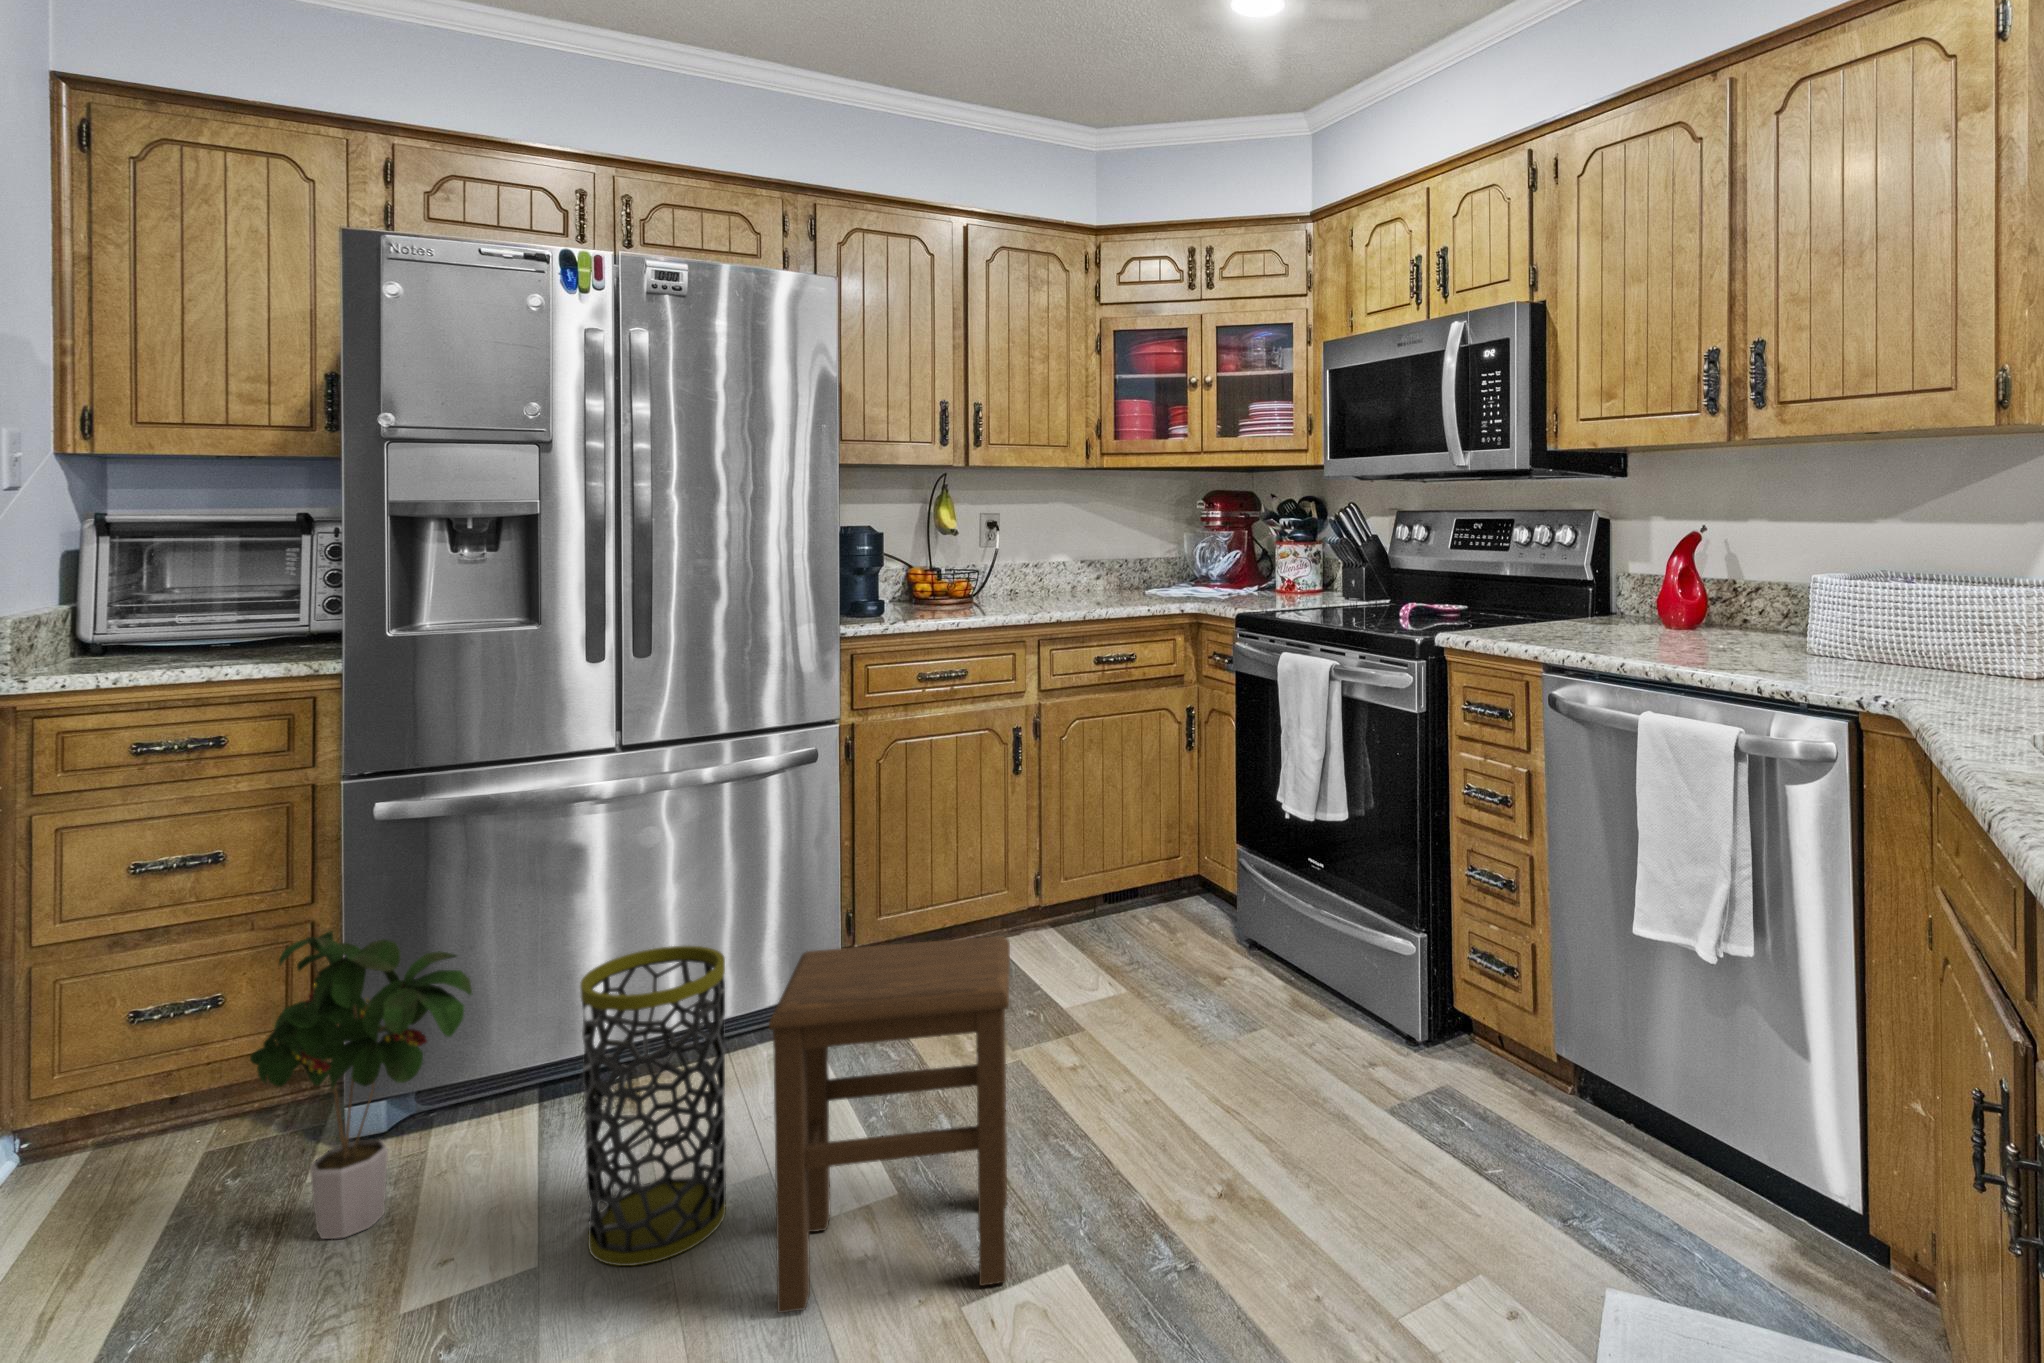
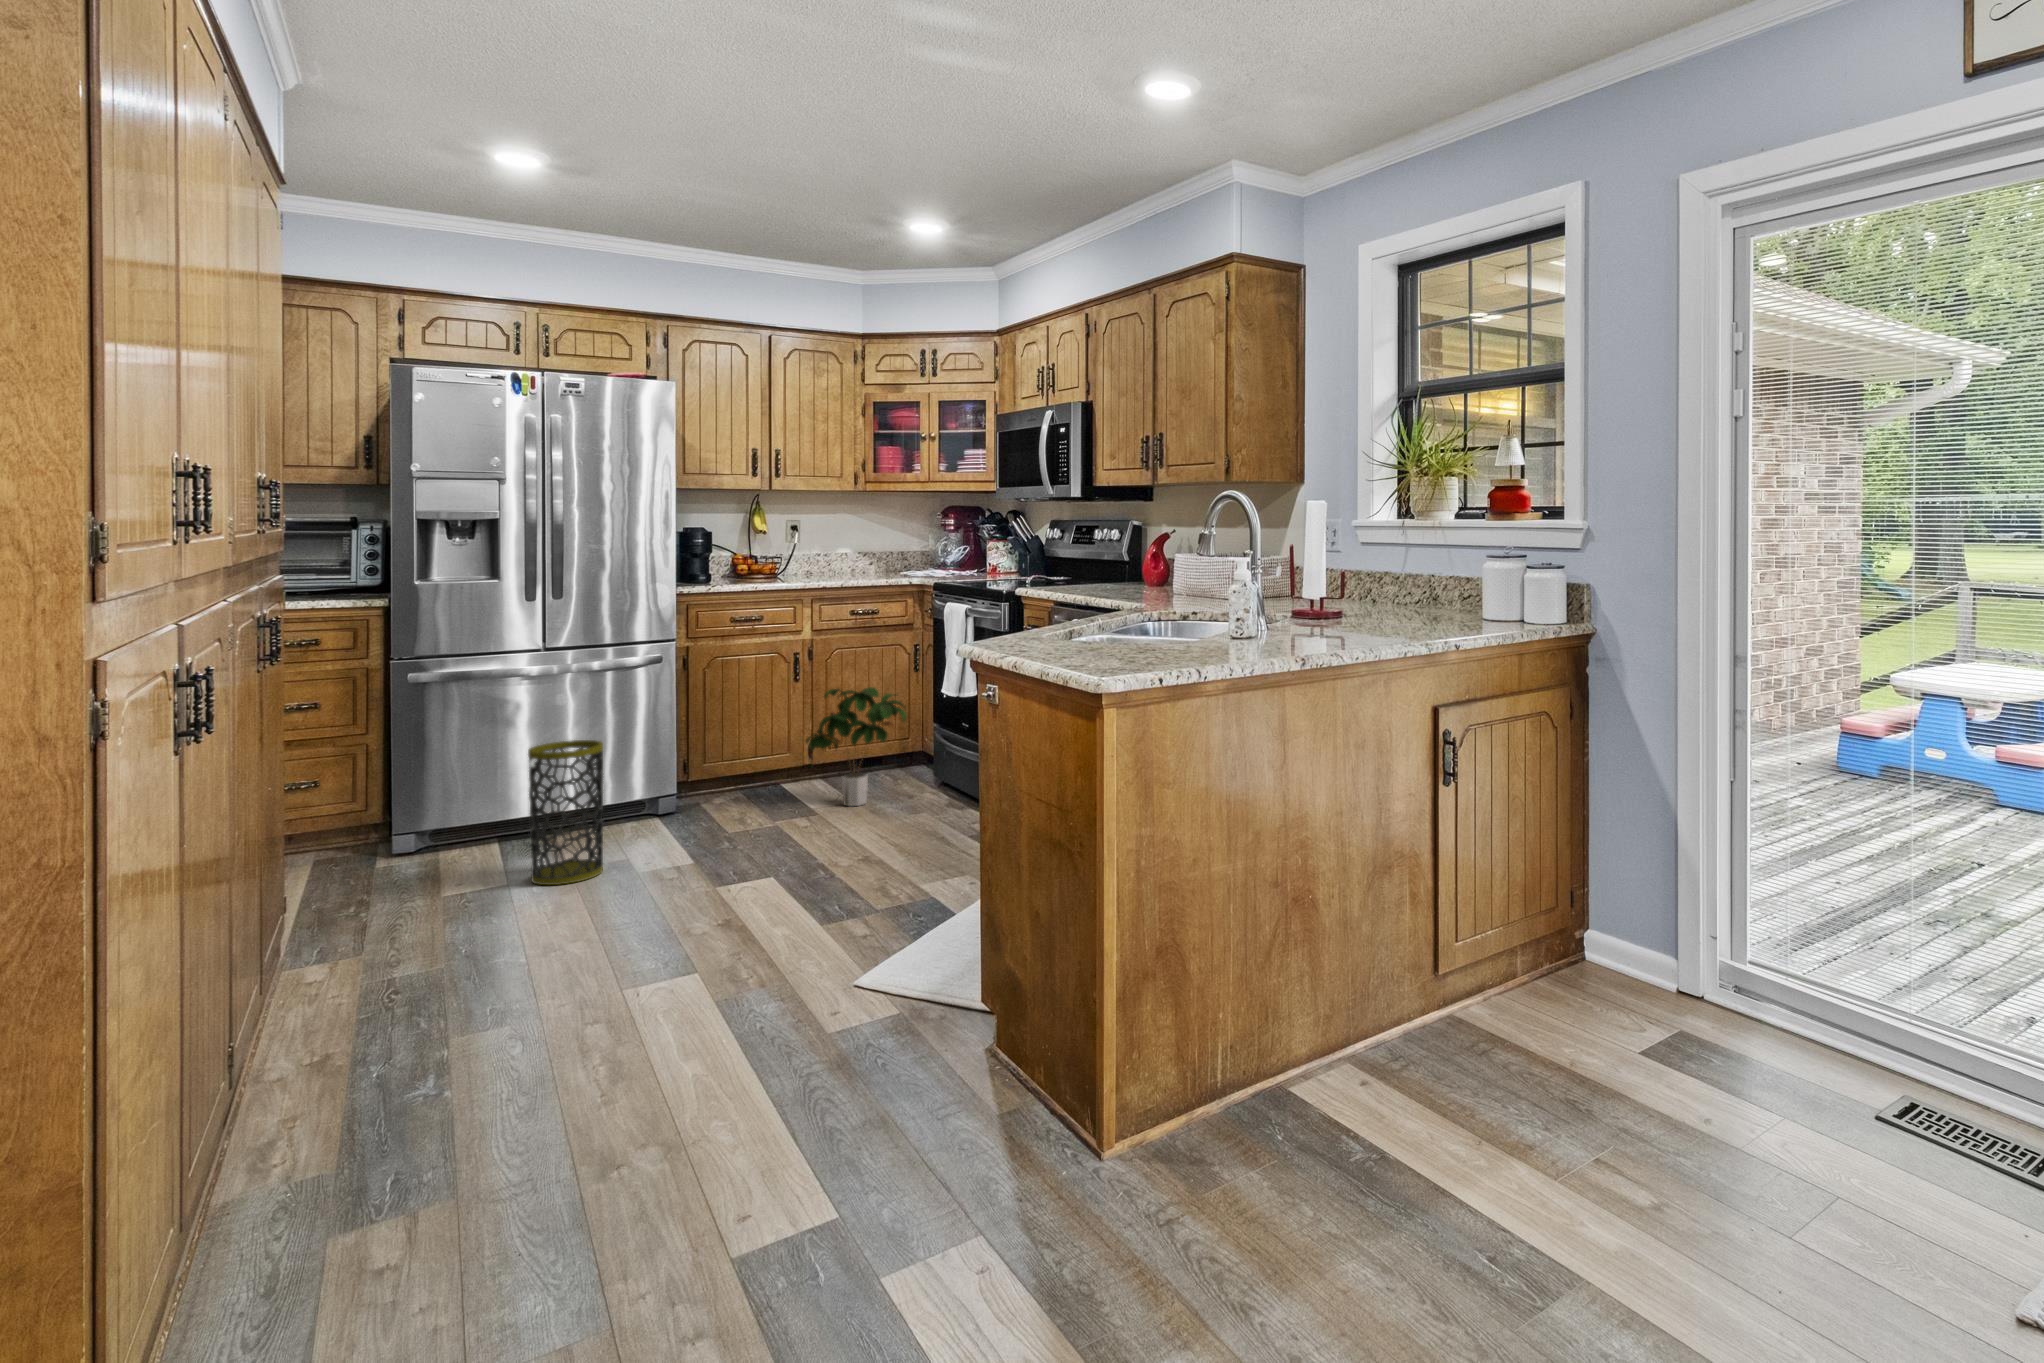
potted plant: present [250,931,472,1239] -> present [806,687,906,806]
stool: present [769,936,1010,1313] -> none [623,731,753,894]

